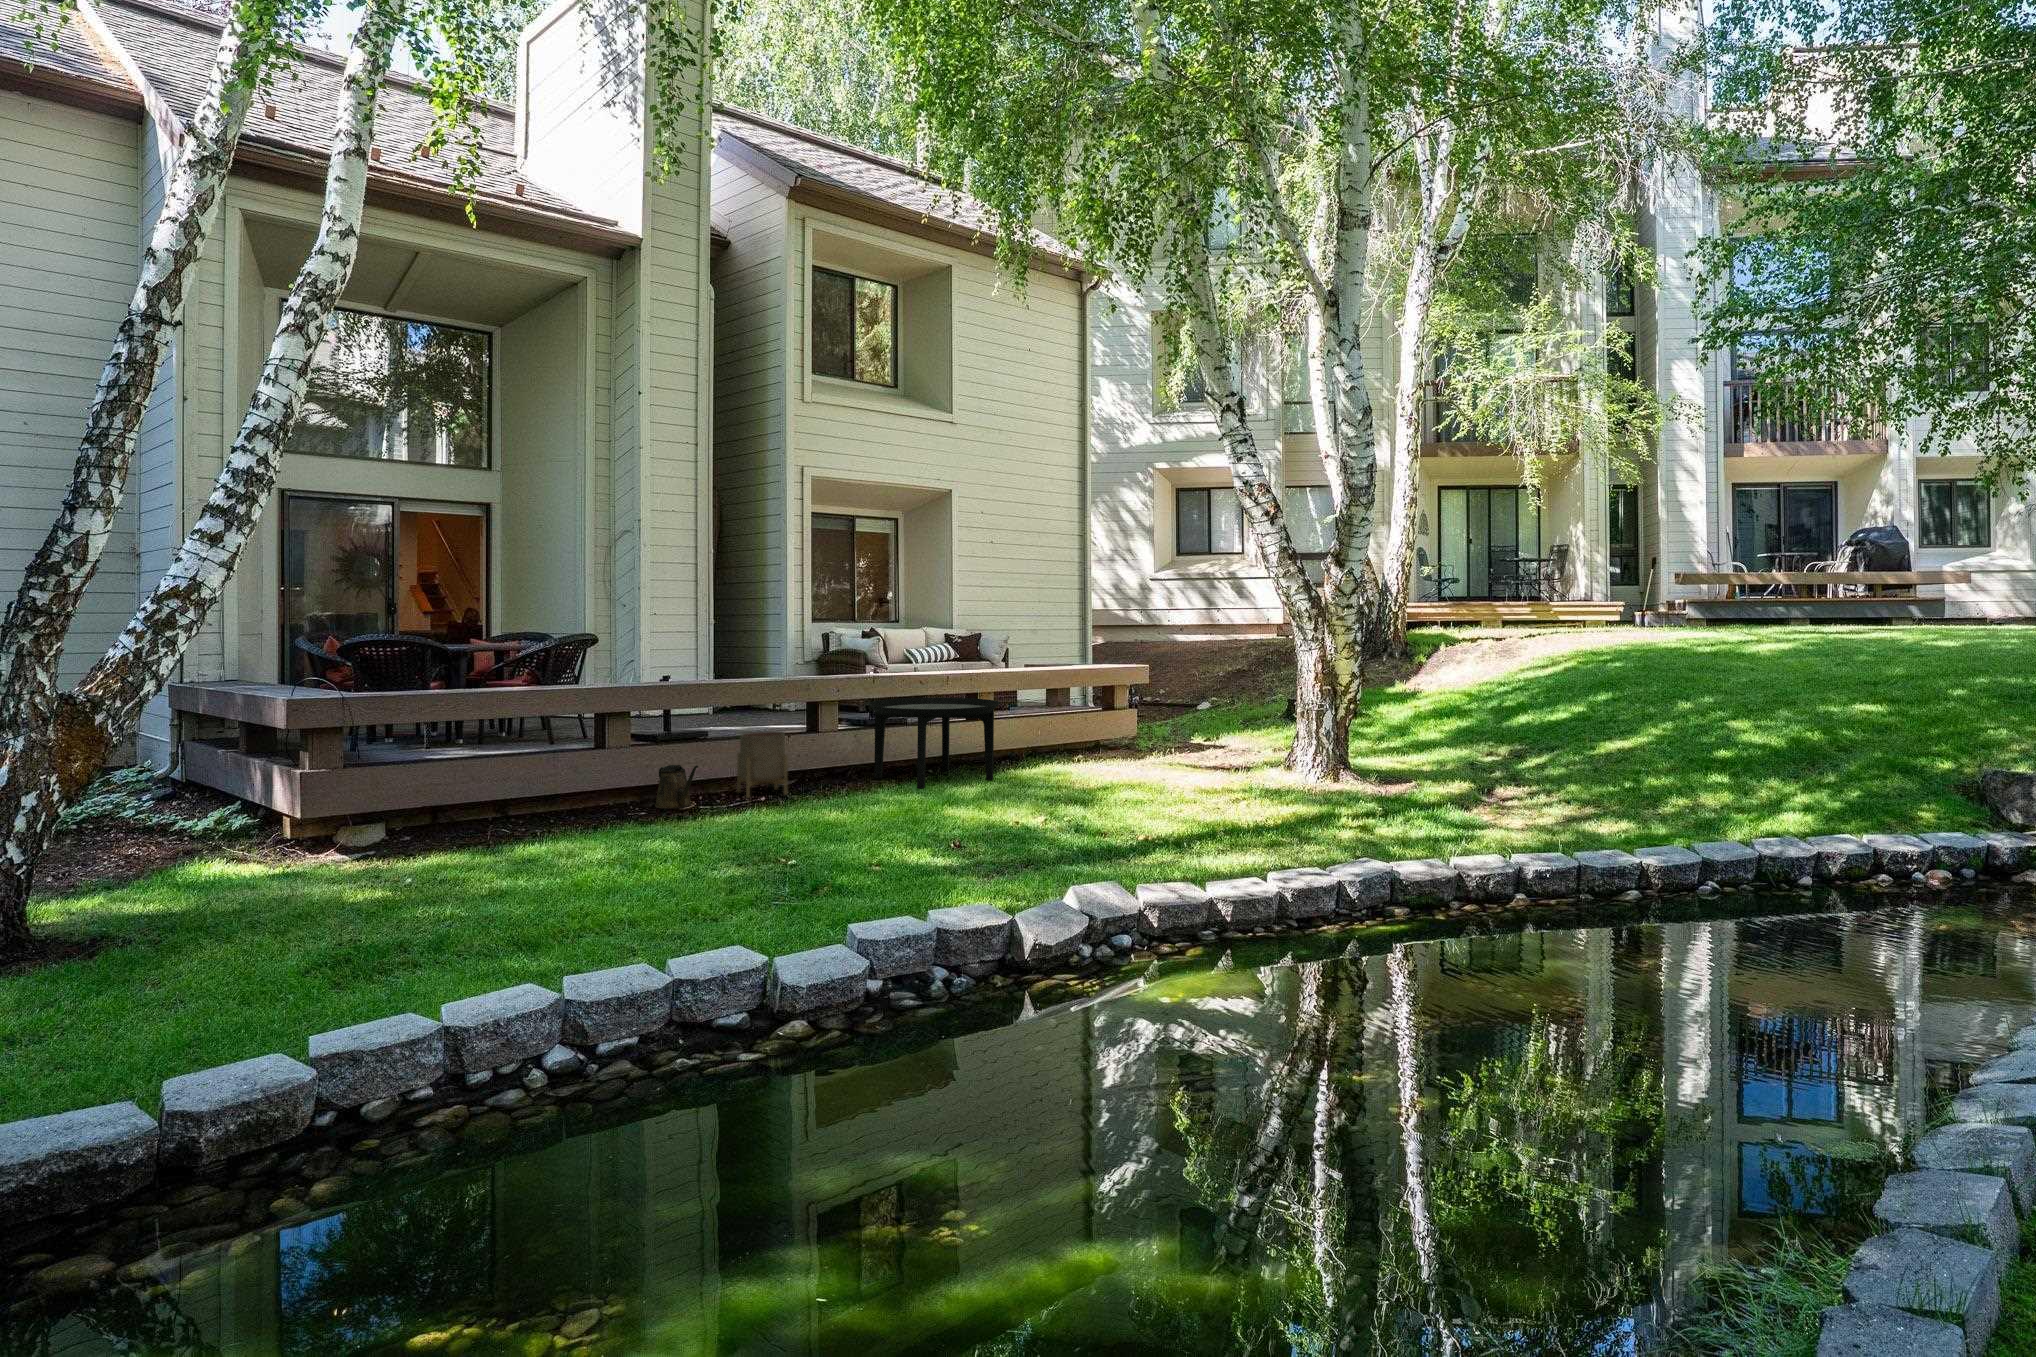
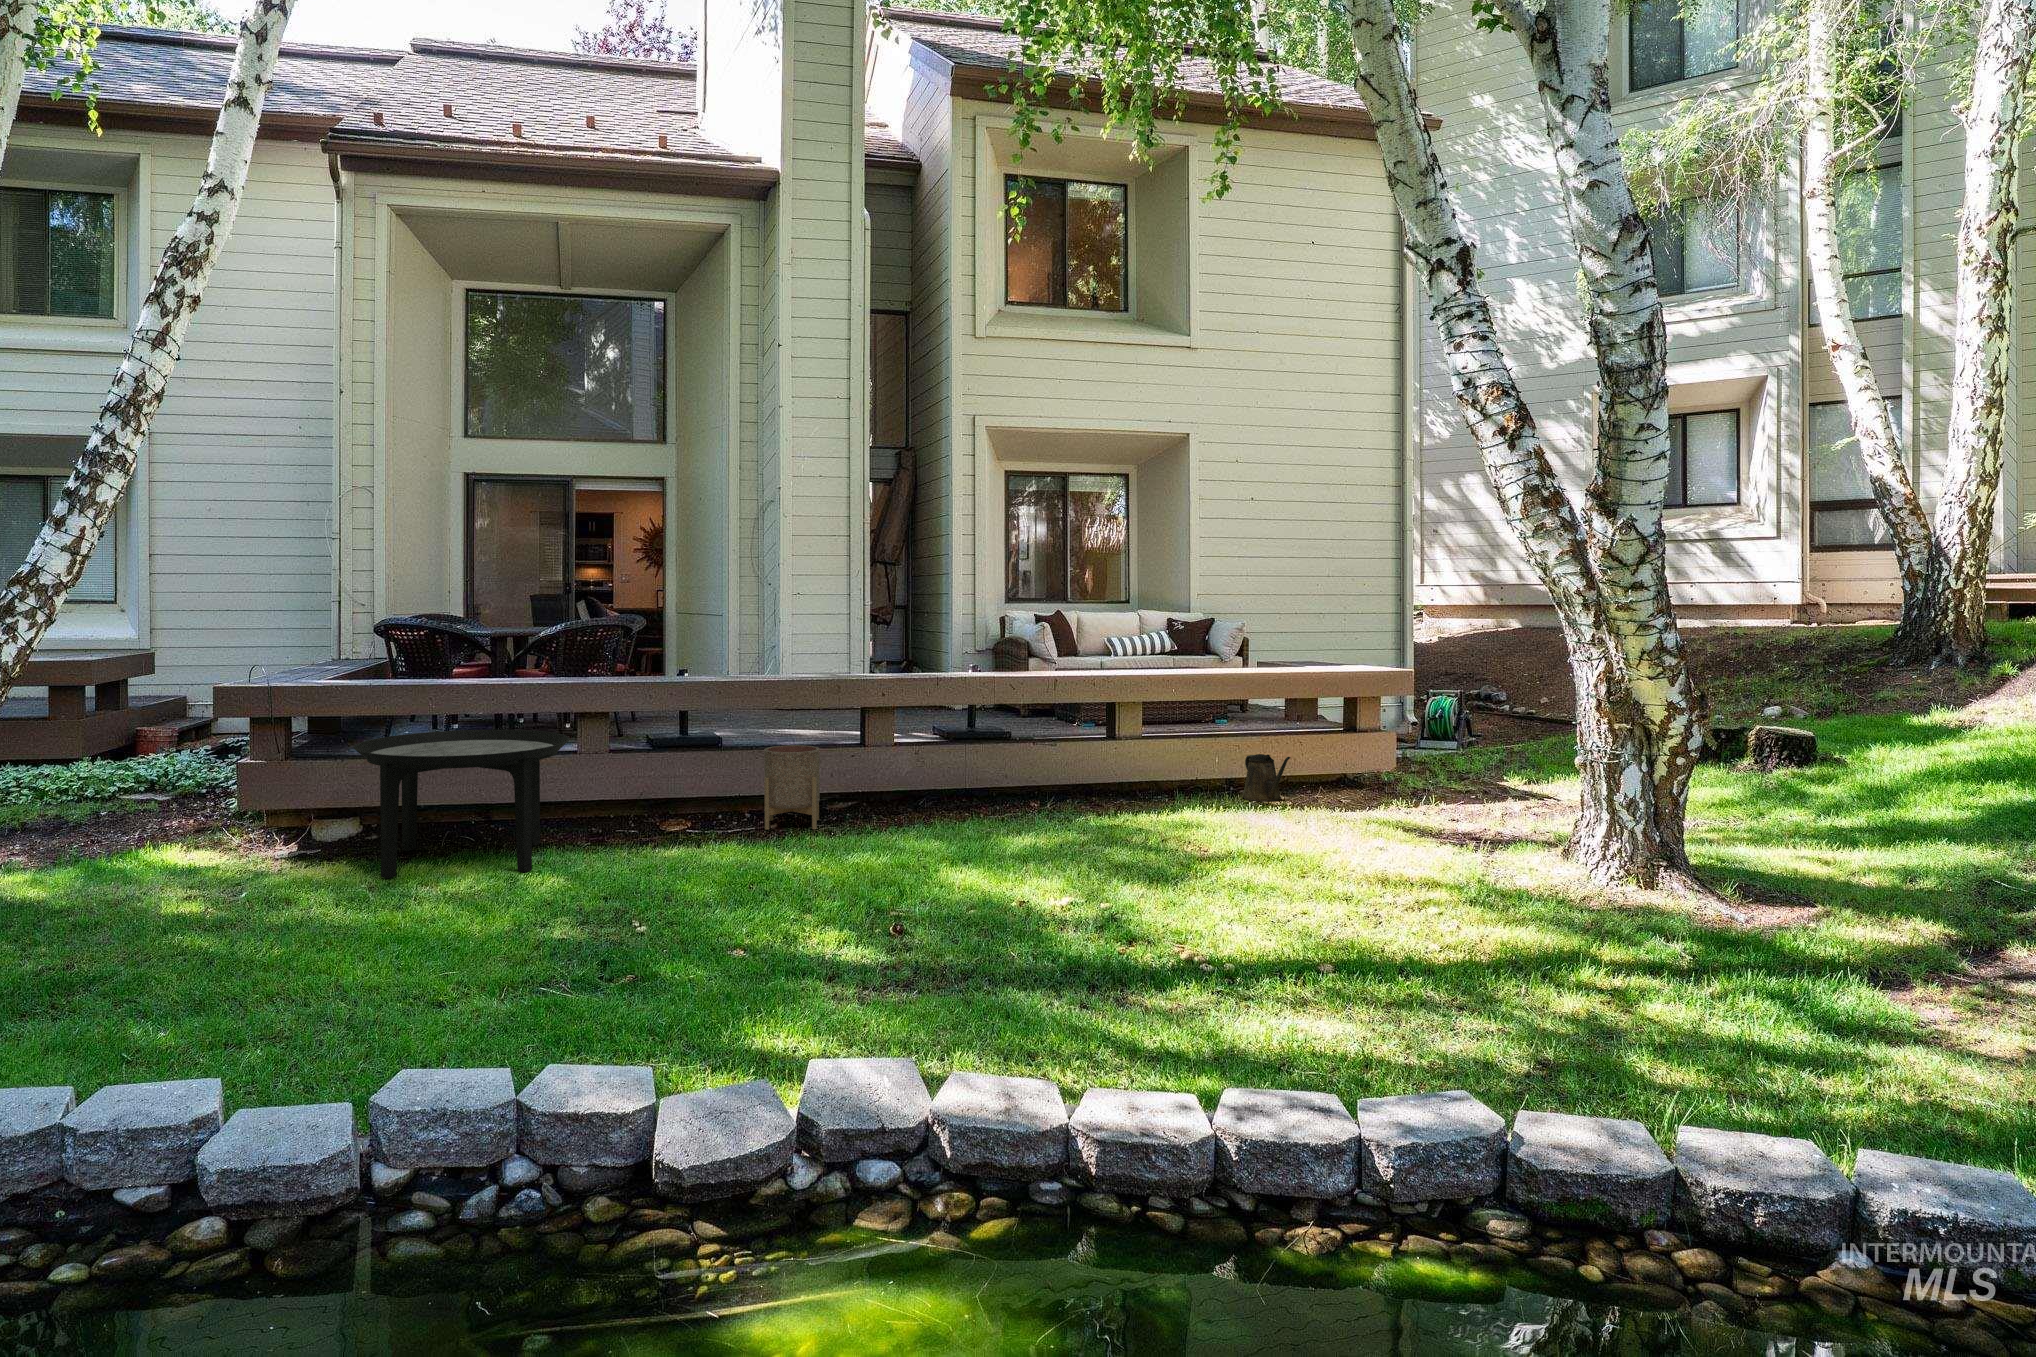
round table: present [868,697,1000,788] -> present [353,730,570,878]
watering can: present [655,765,698,808] -> present [1243,754,1290,801]

